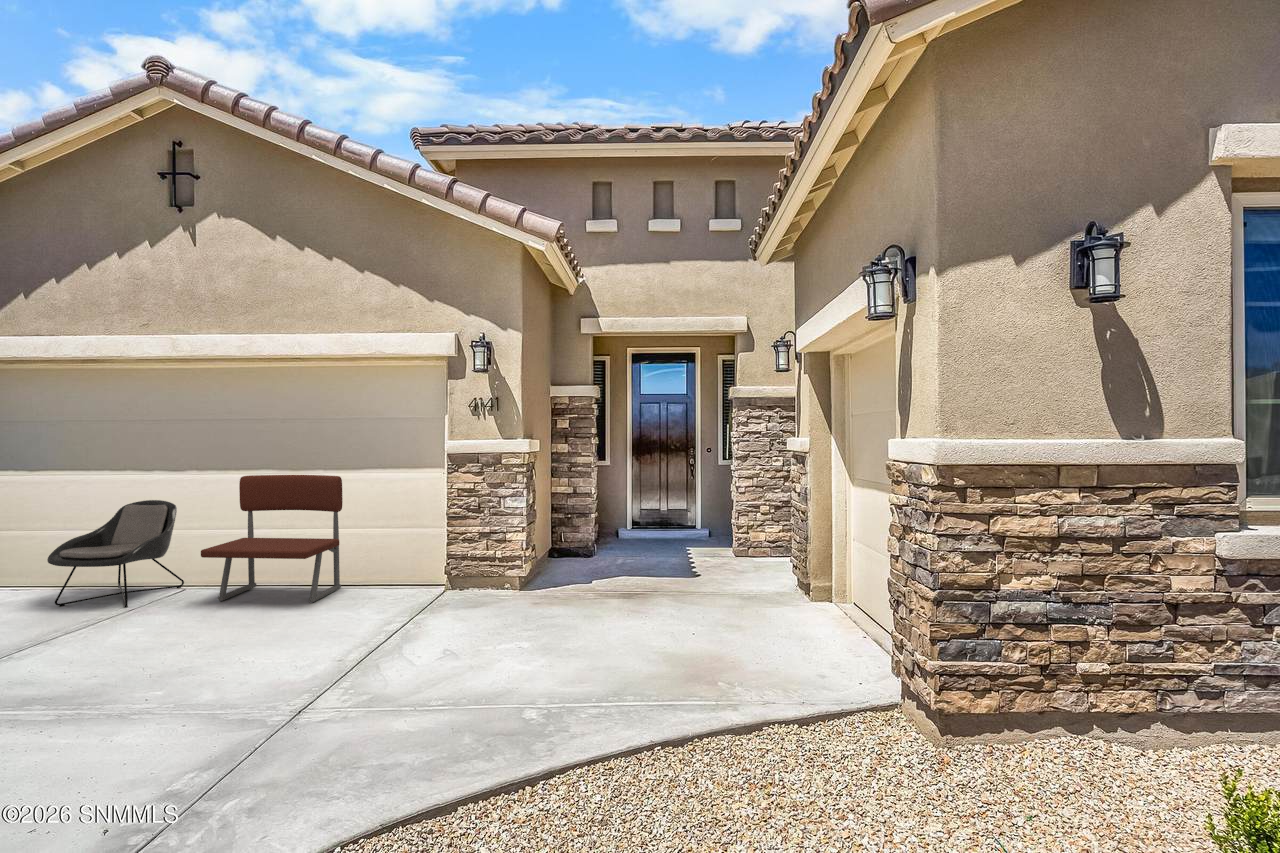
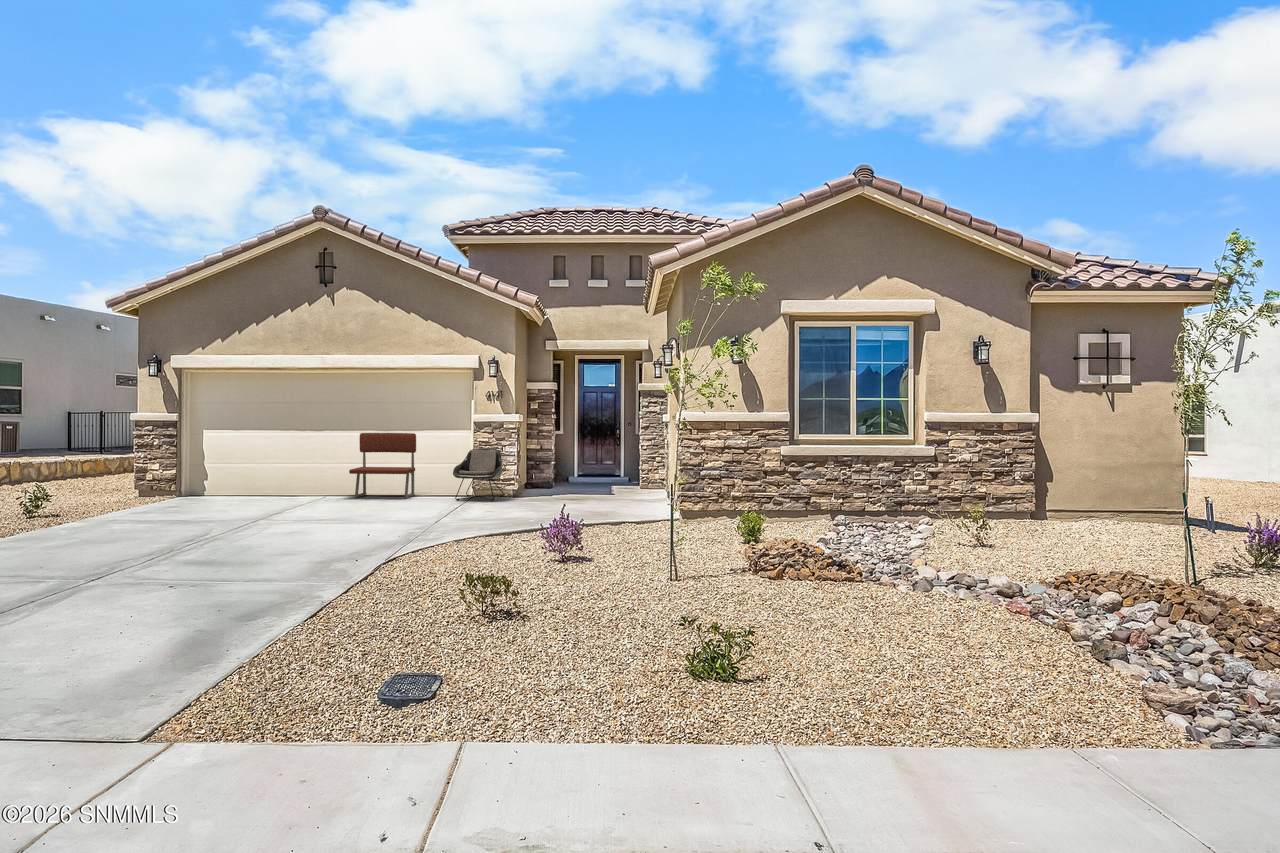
lounge chair: present [47,500,184,607] -> present [453,448,504,501]

